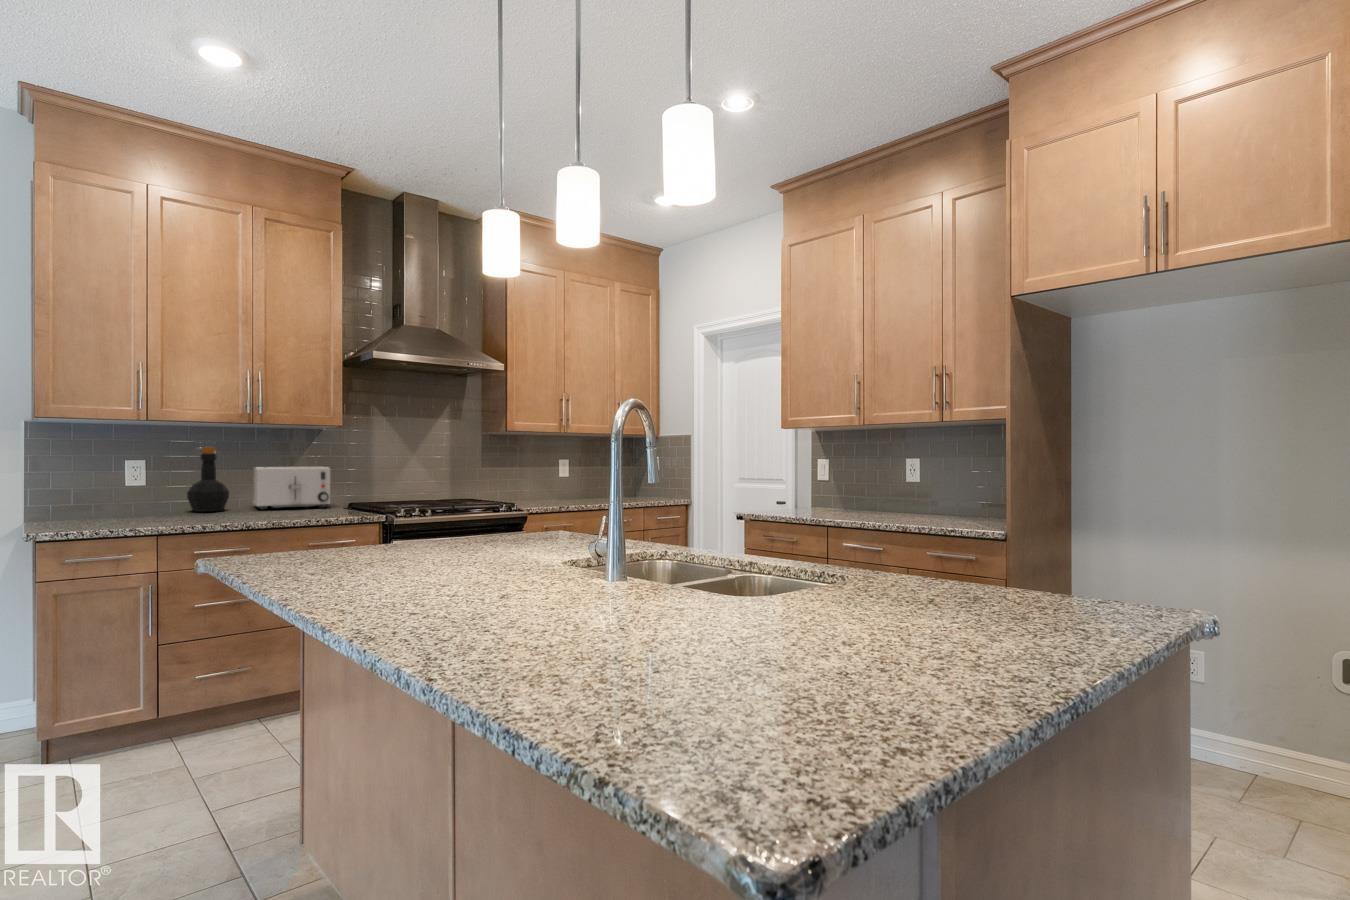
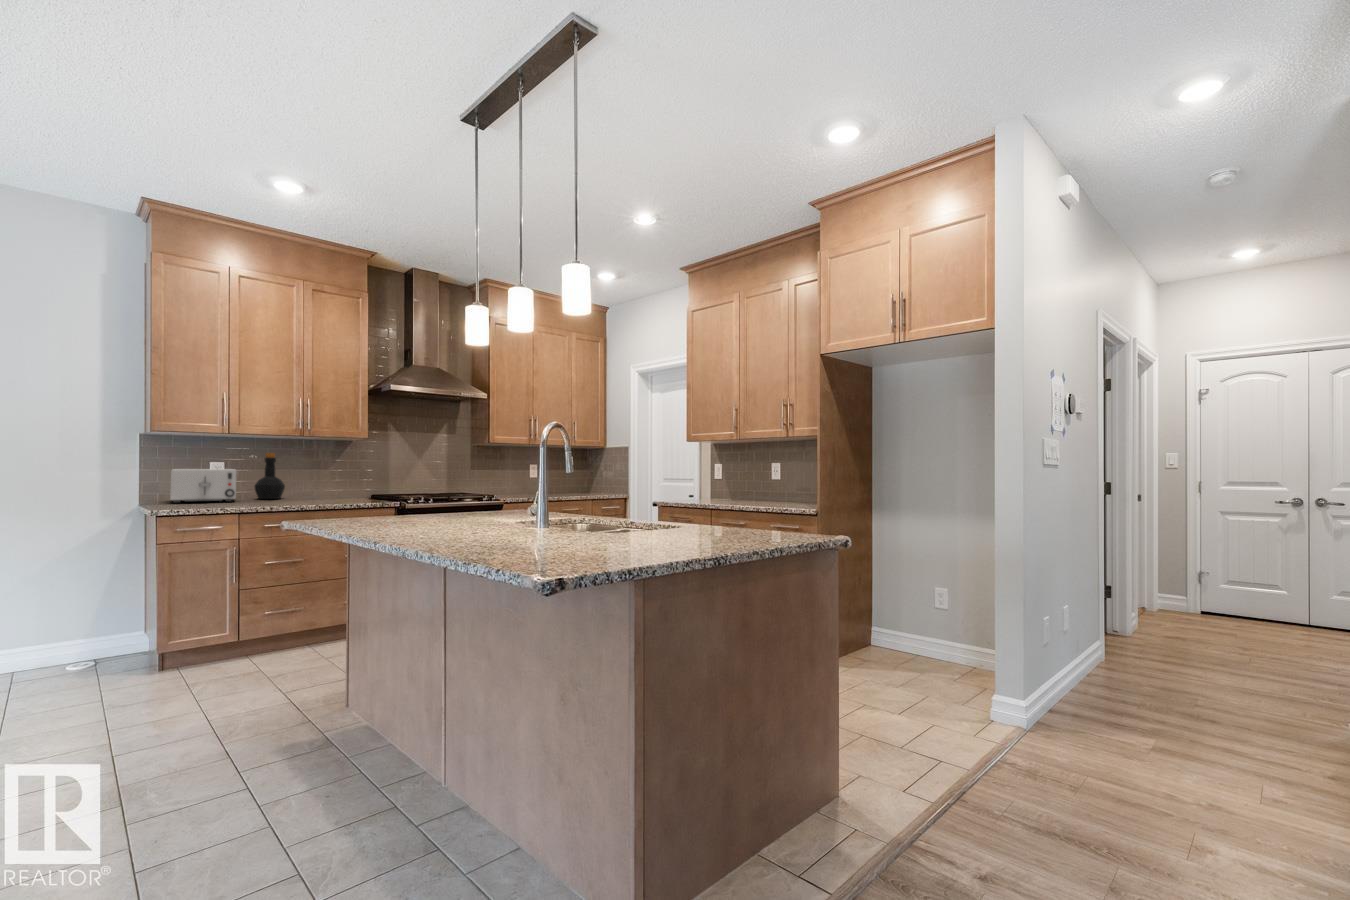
toaster: present [253,467,330,509] -> present [170,469,237,503]

